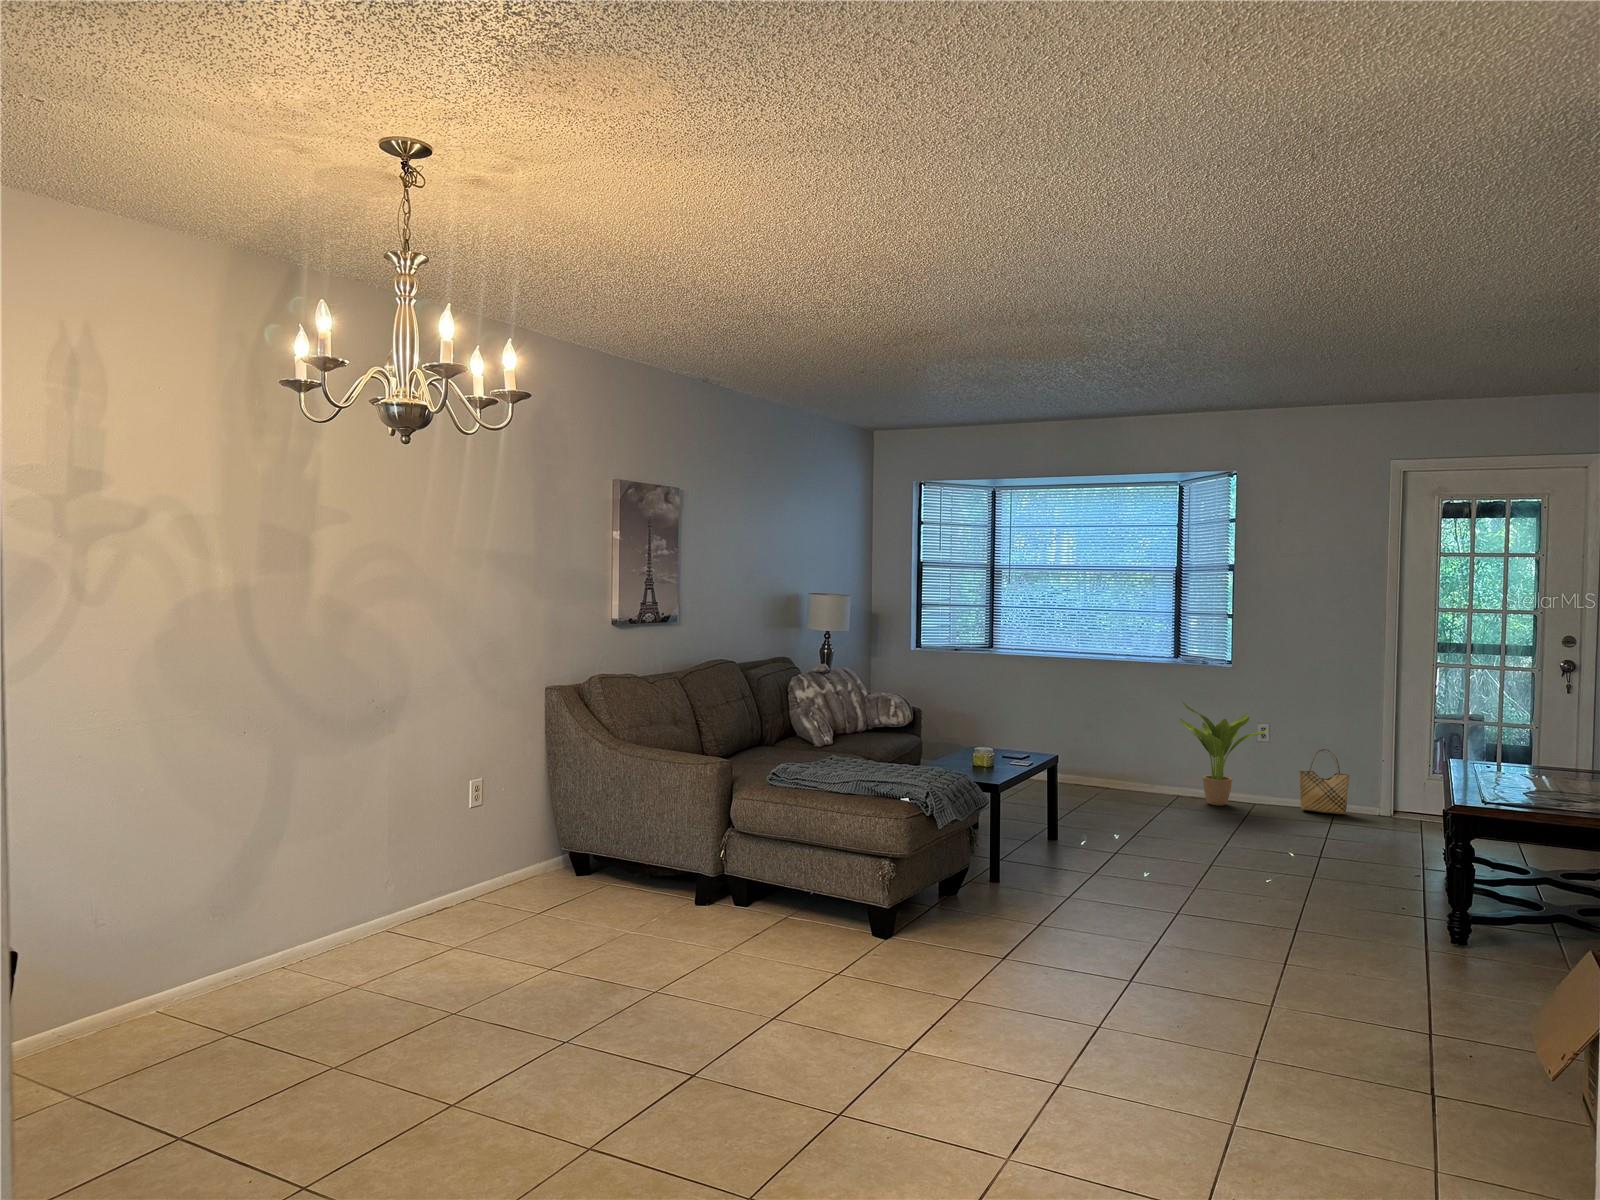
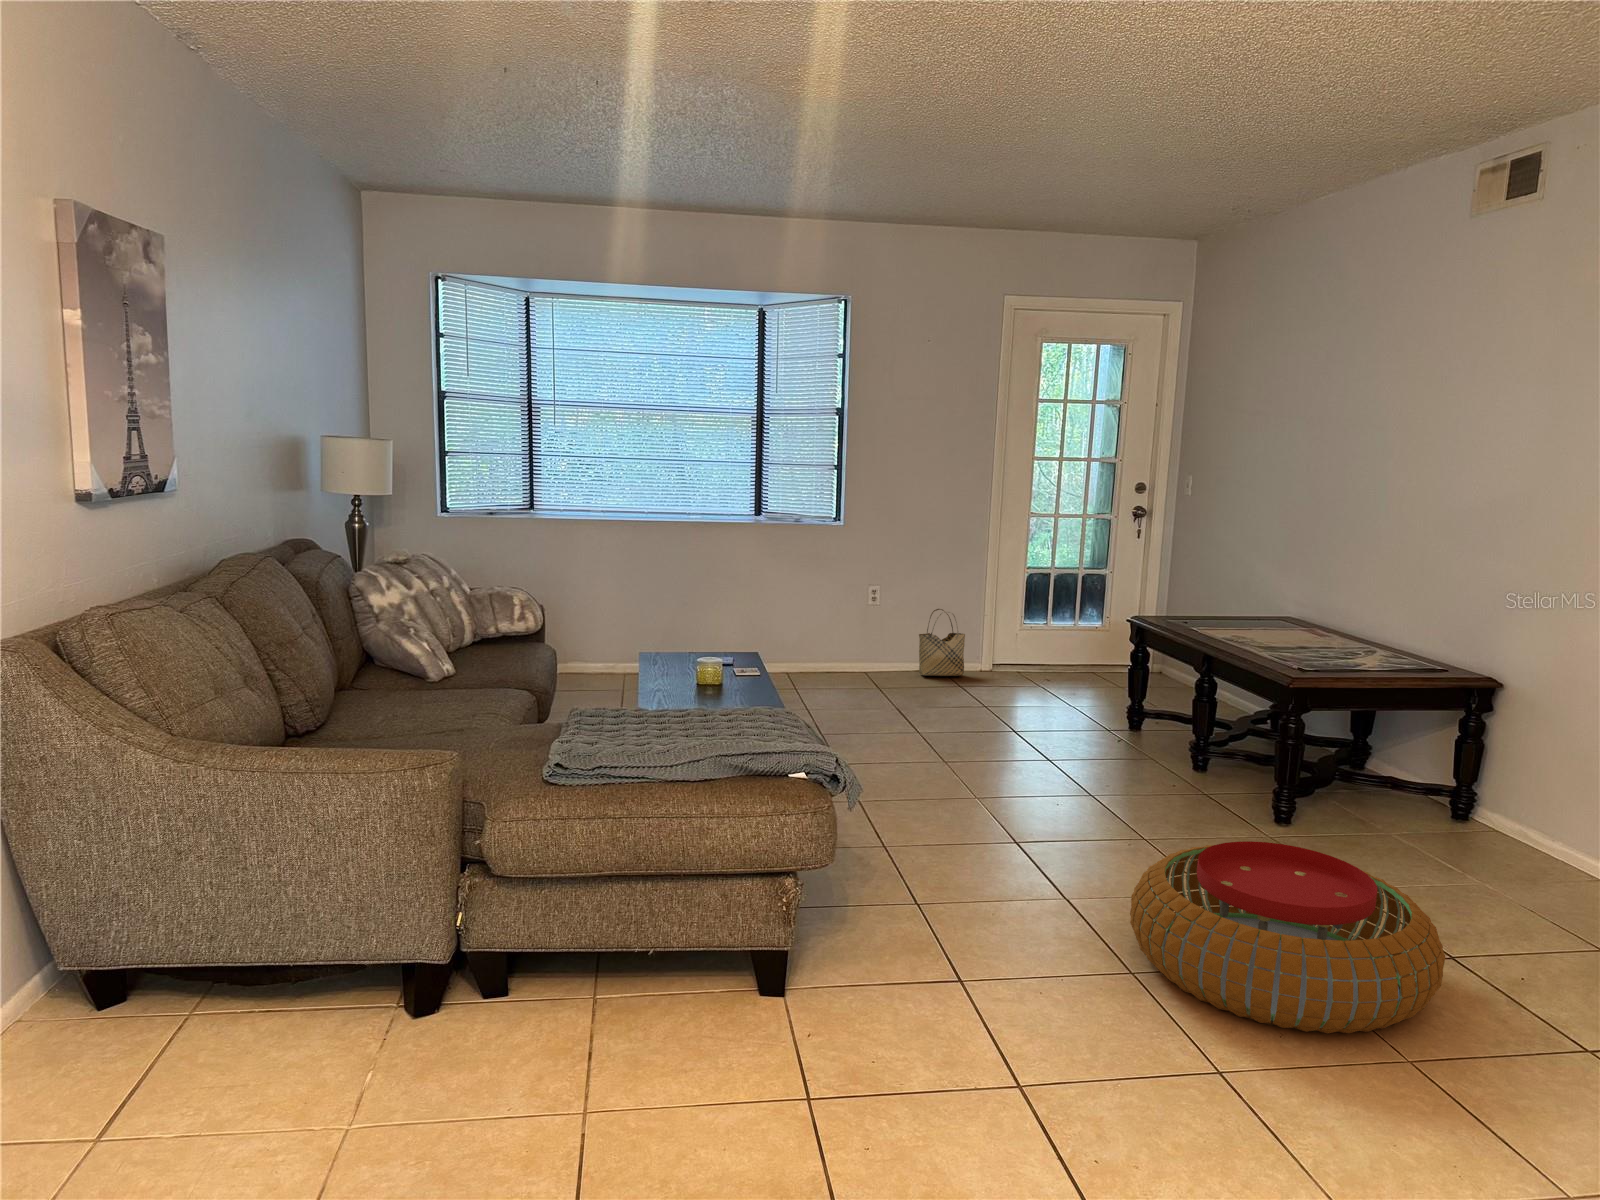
potted plant: present [1180,701,1268,805] -> none [796,566,890,682]
pouf: none [1133,905,1377,1045] -> present [1130,841,1445,1034]

